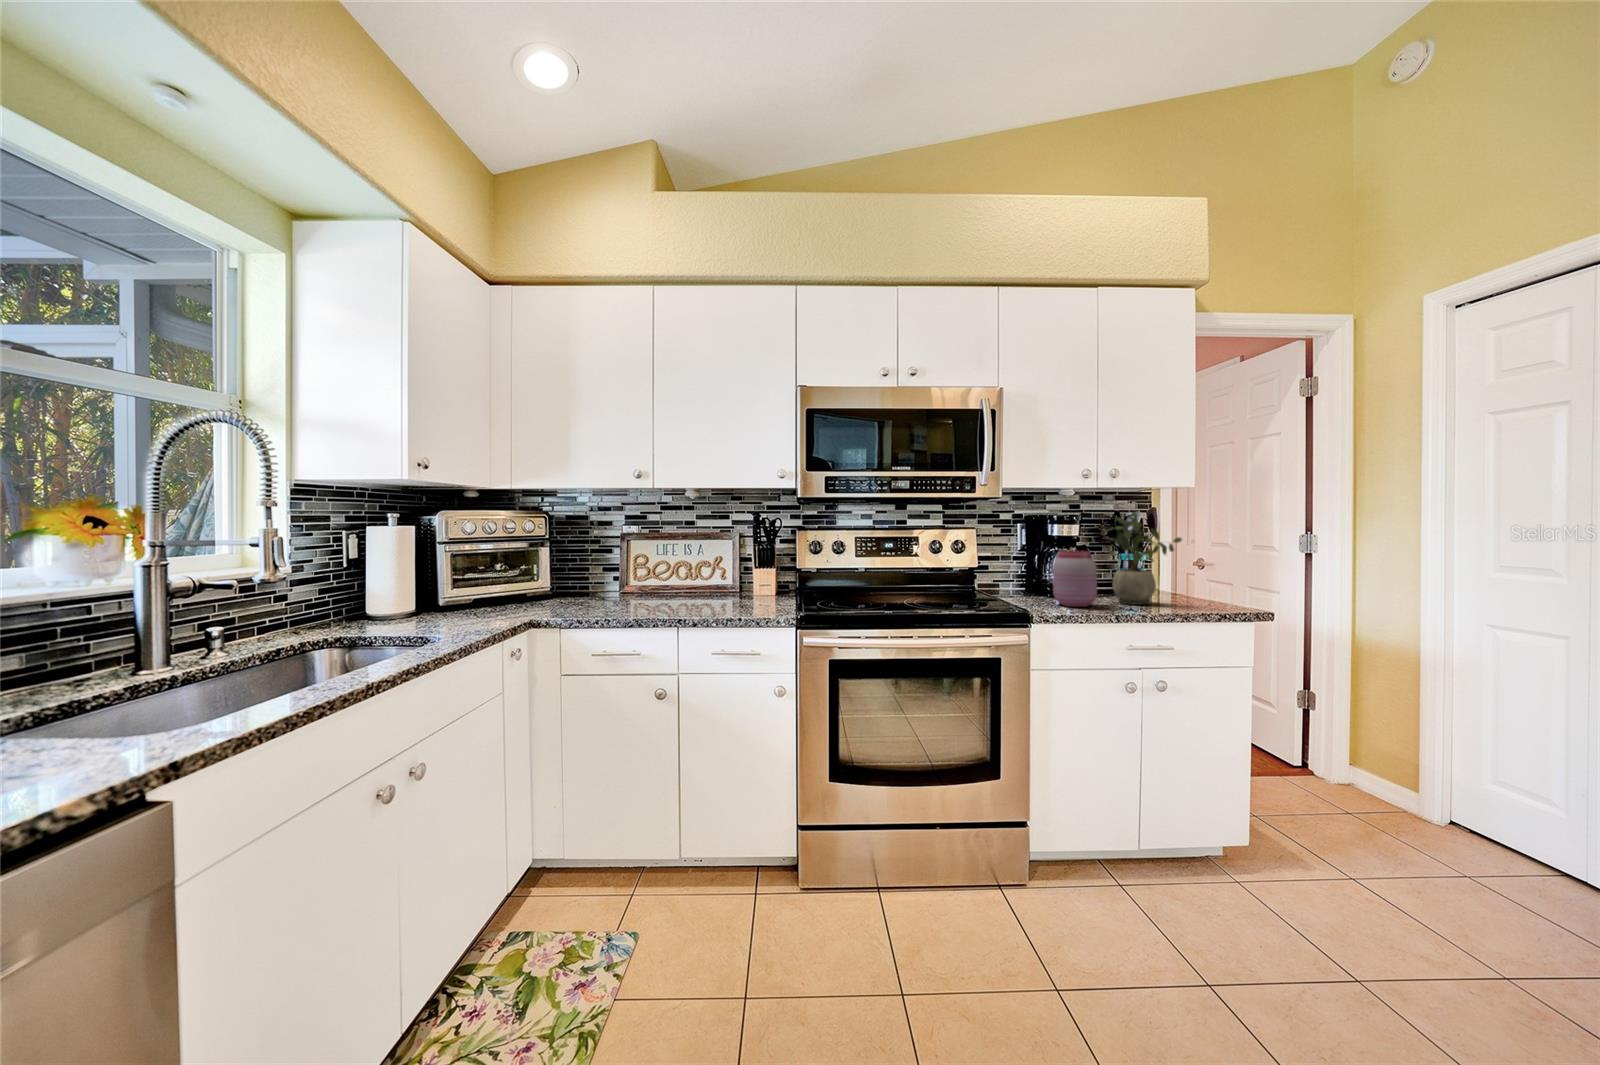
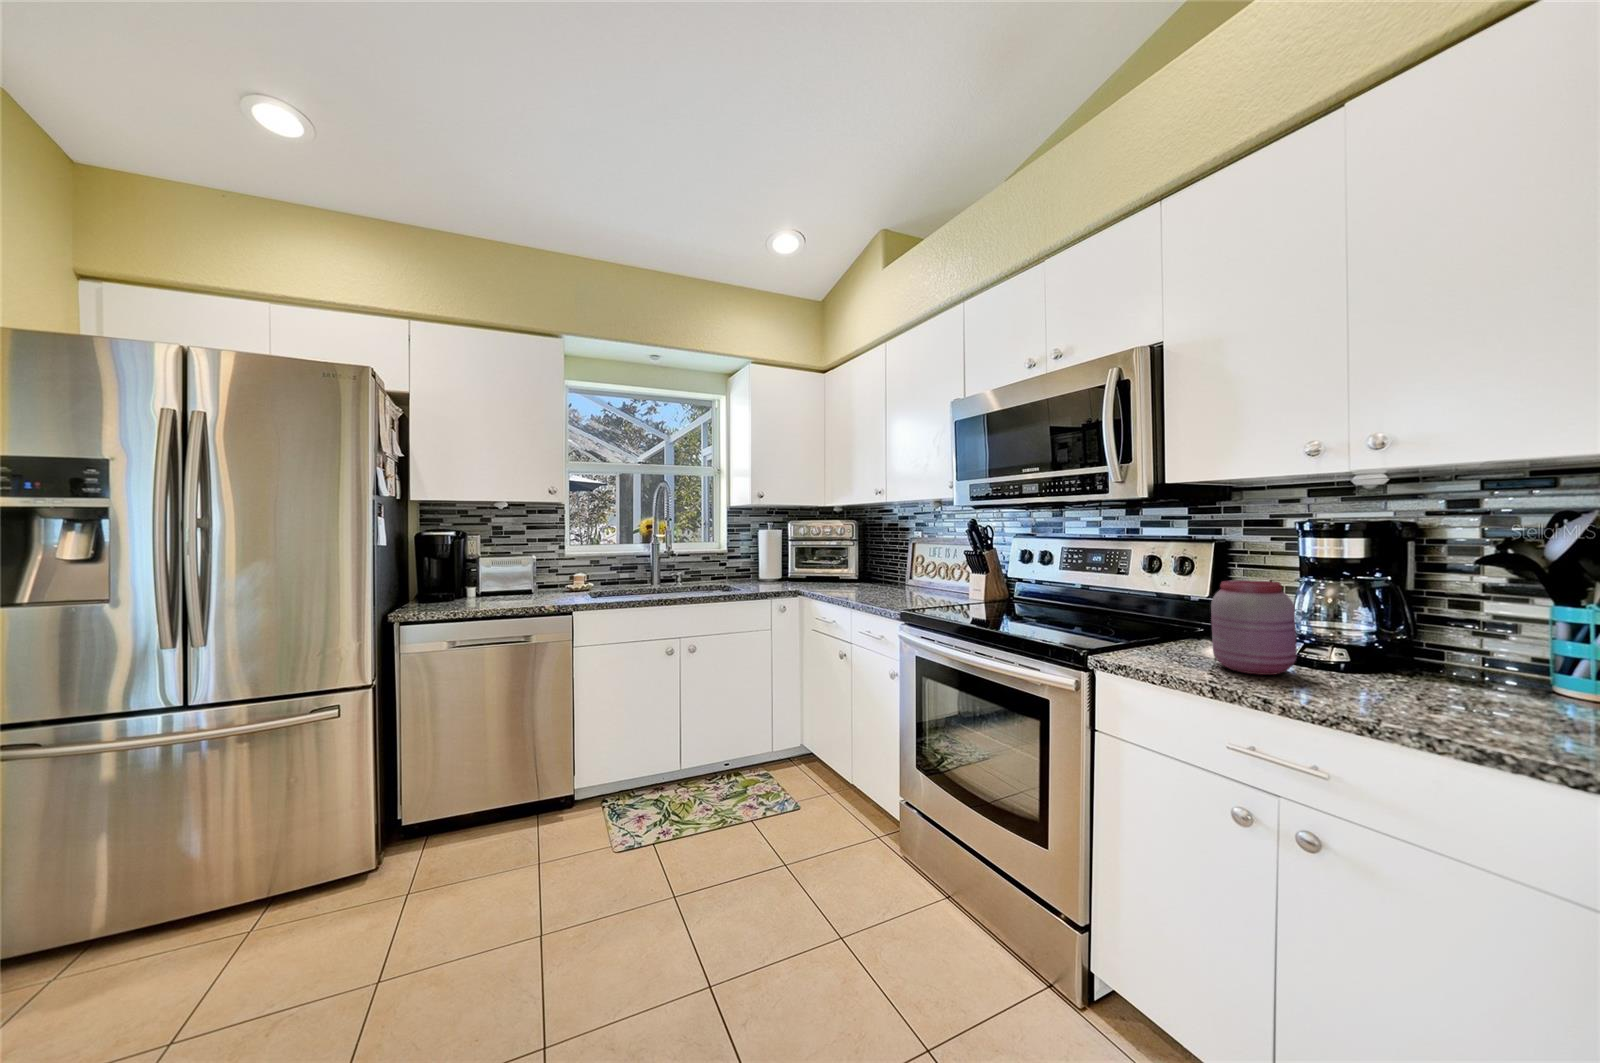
potted plant: present [1111,512,1182,605] -> none [1367,516,1499,704]

